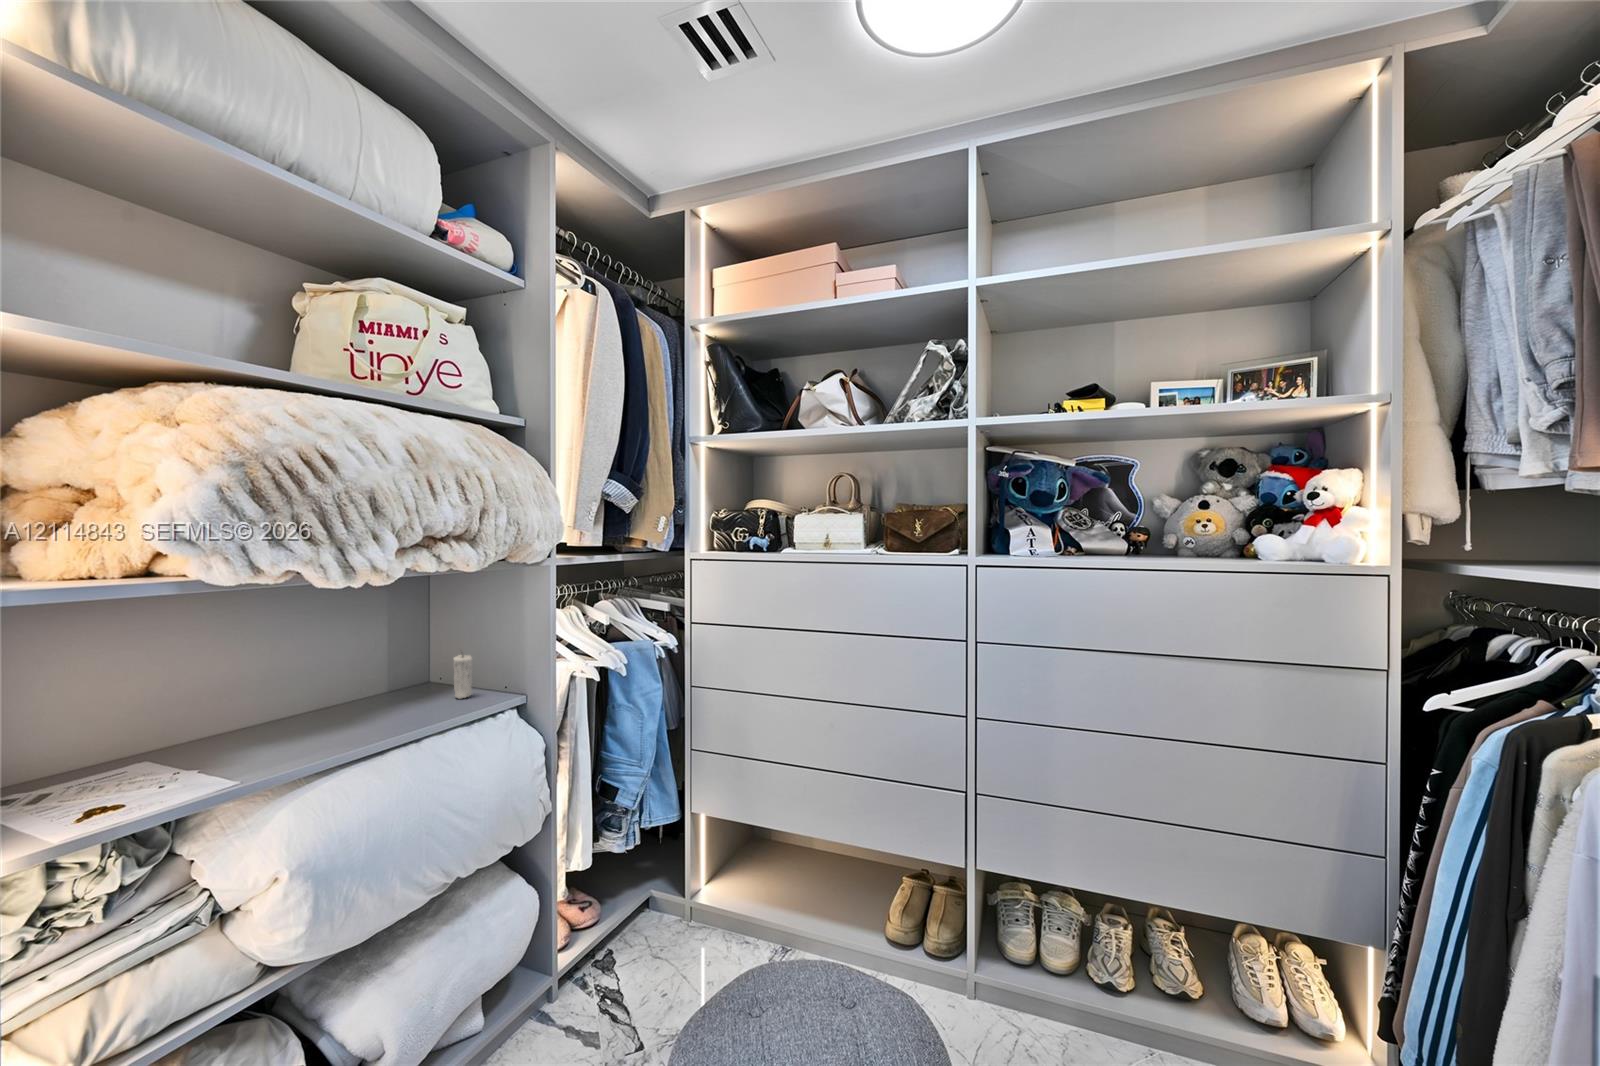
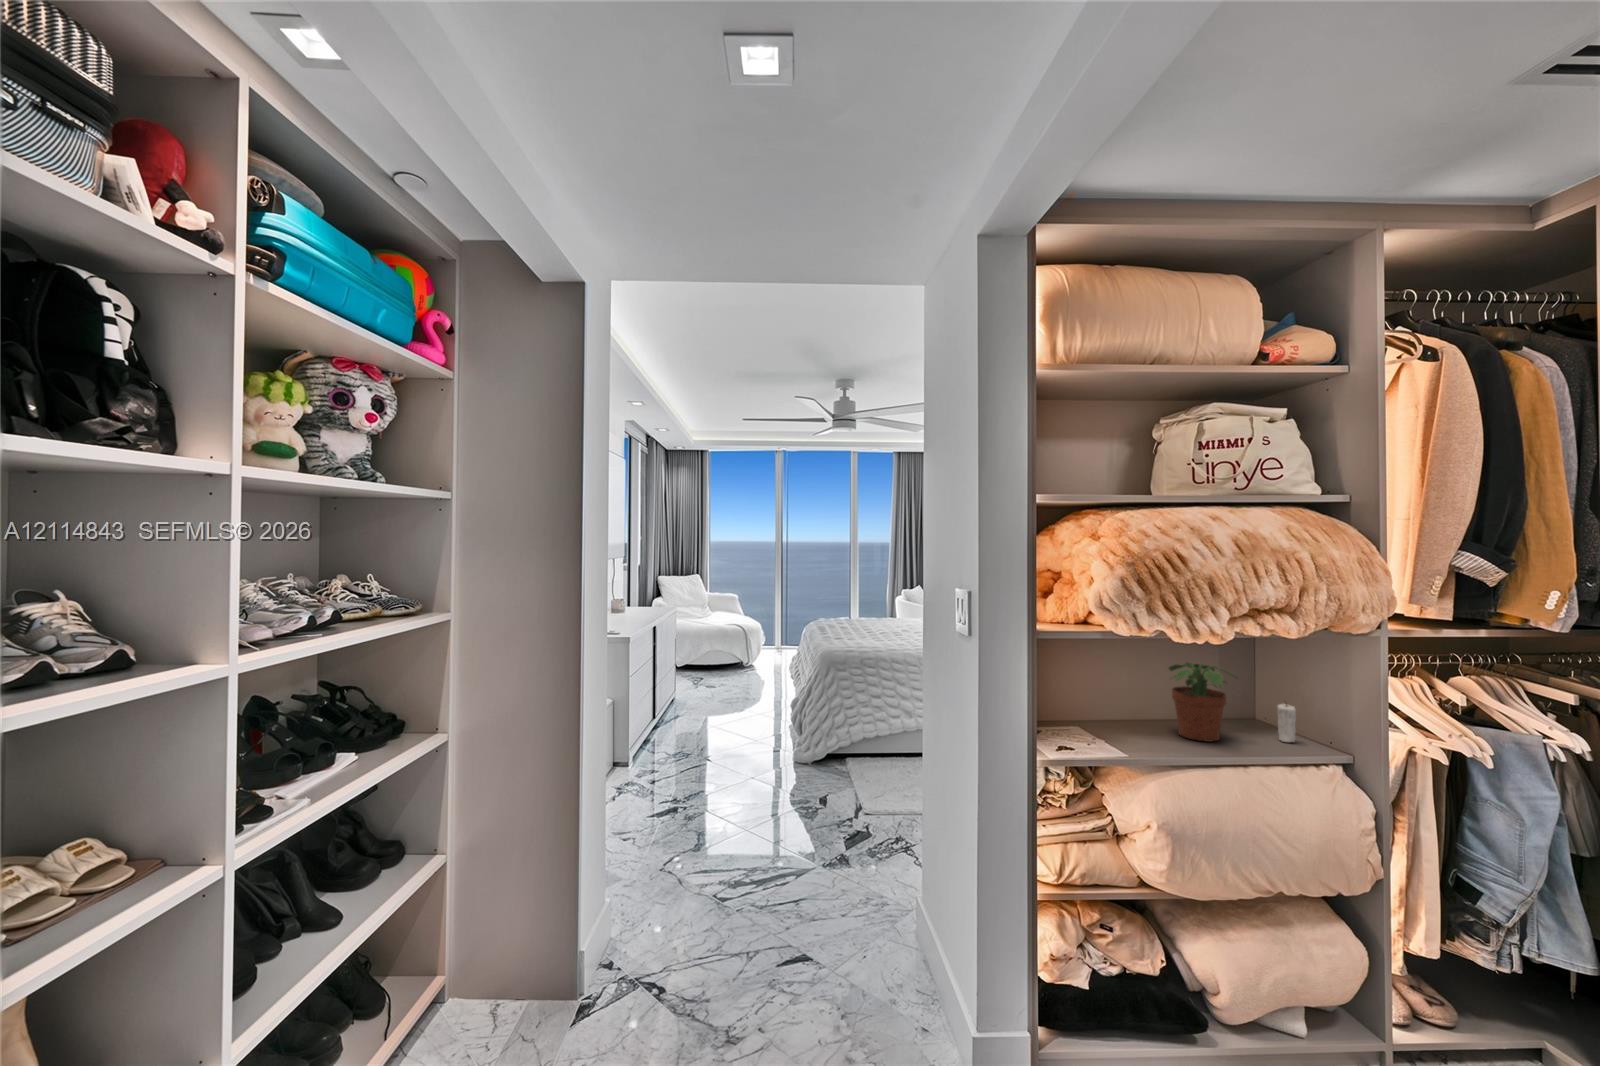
potted plant: none [314,623,410,726] -> present [1169,663,1237,742]

